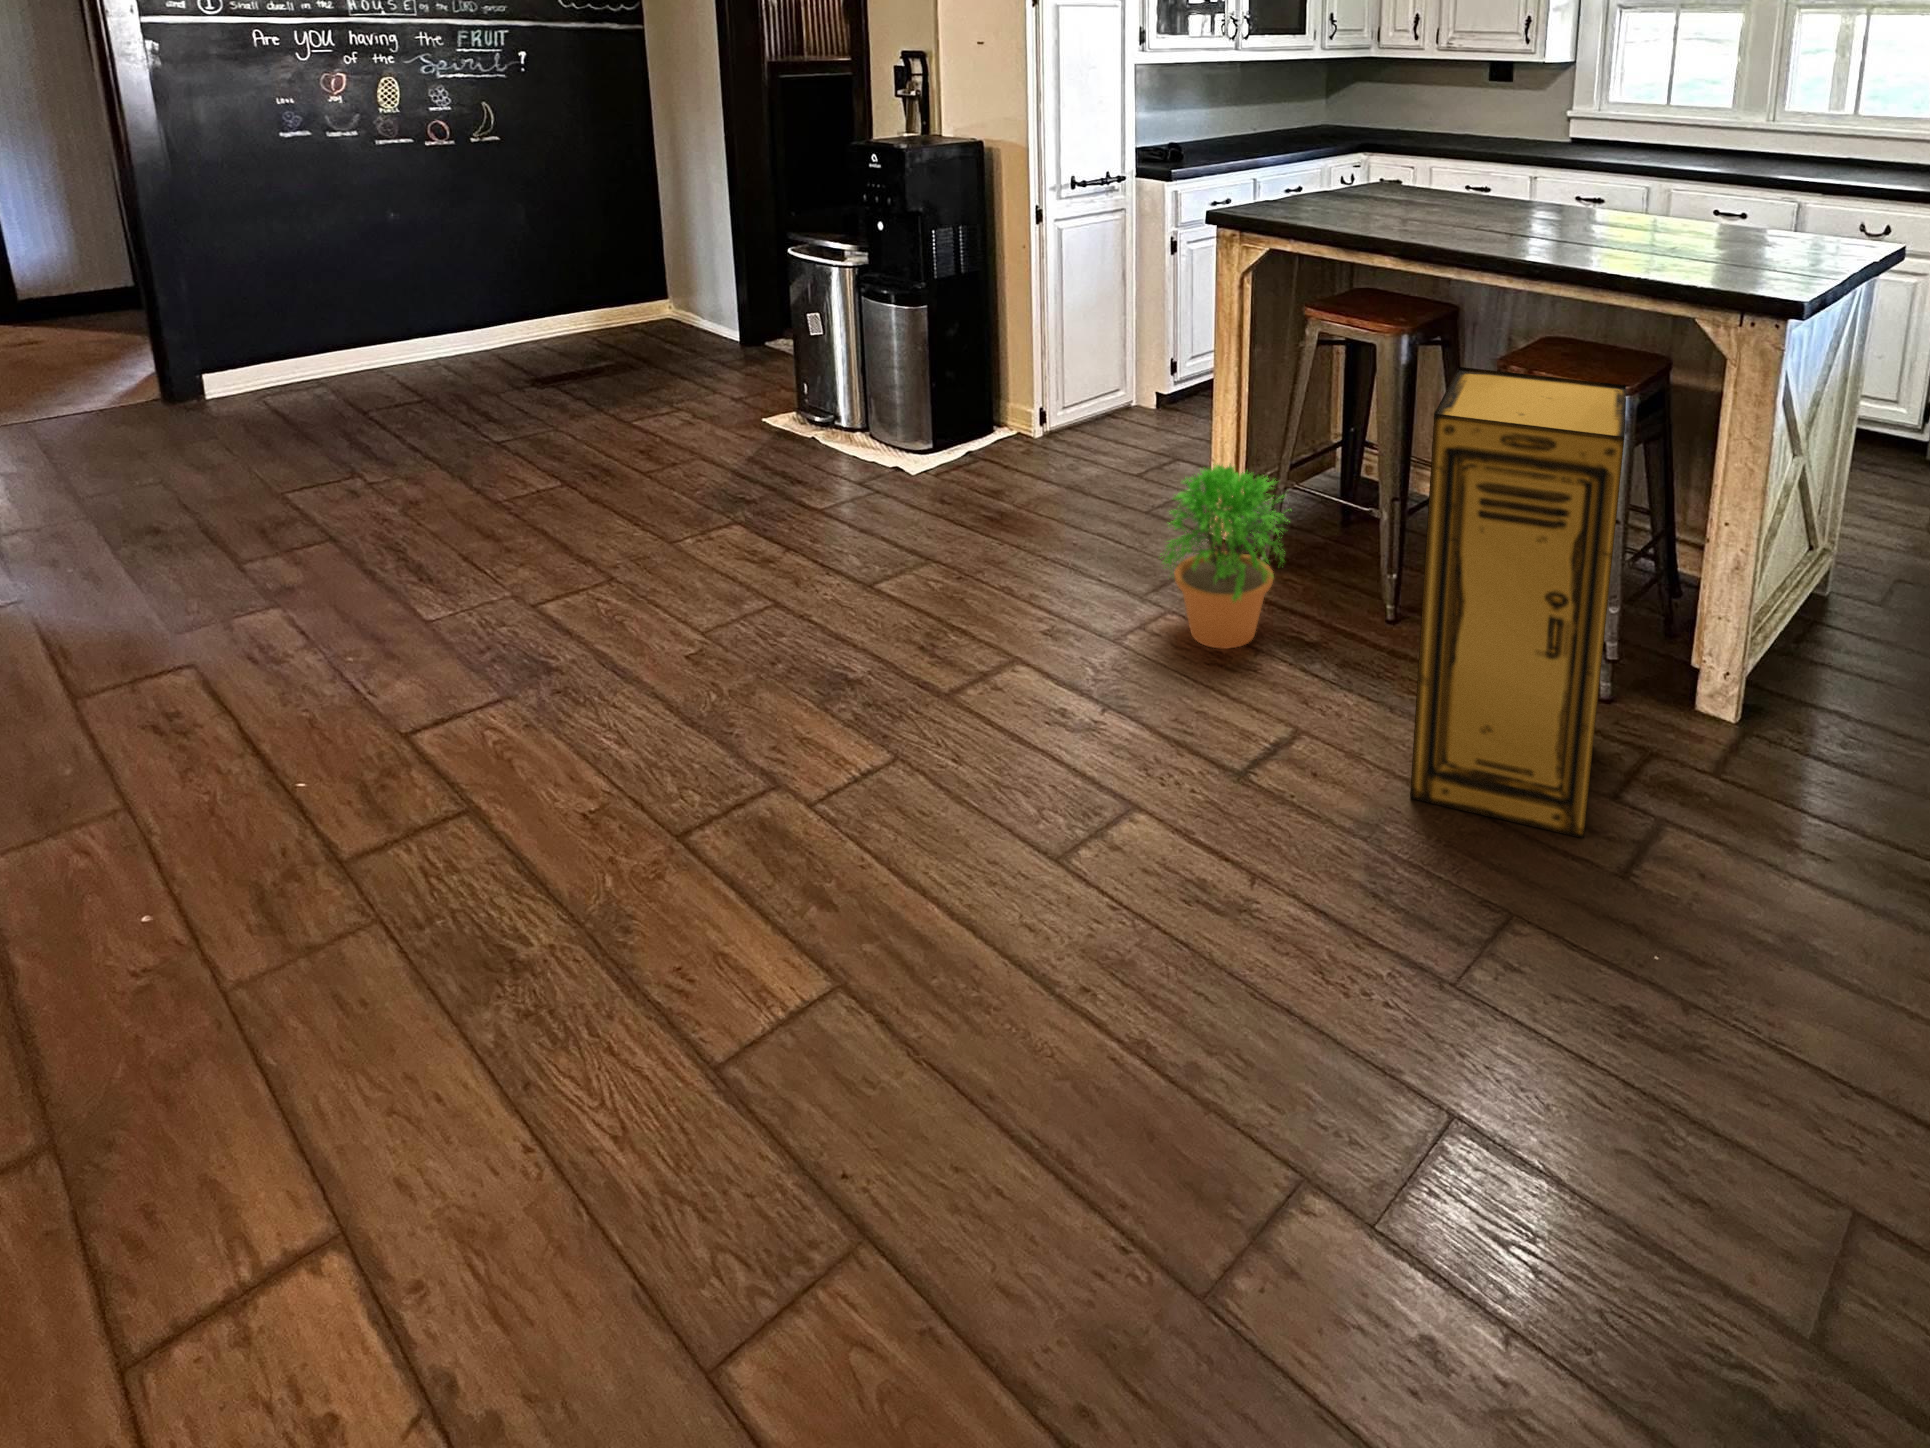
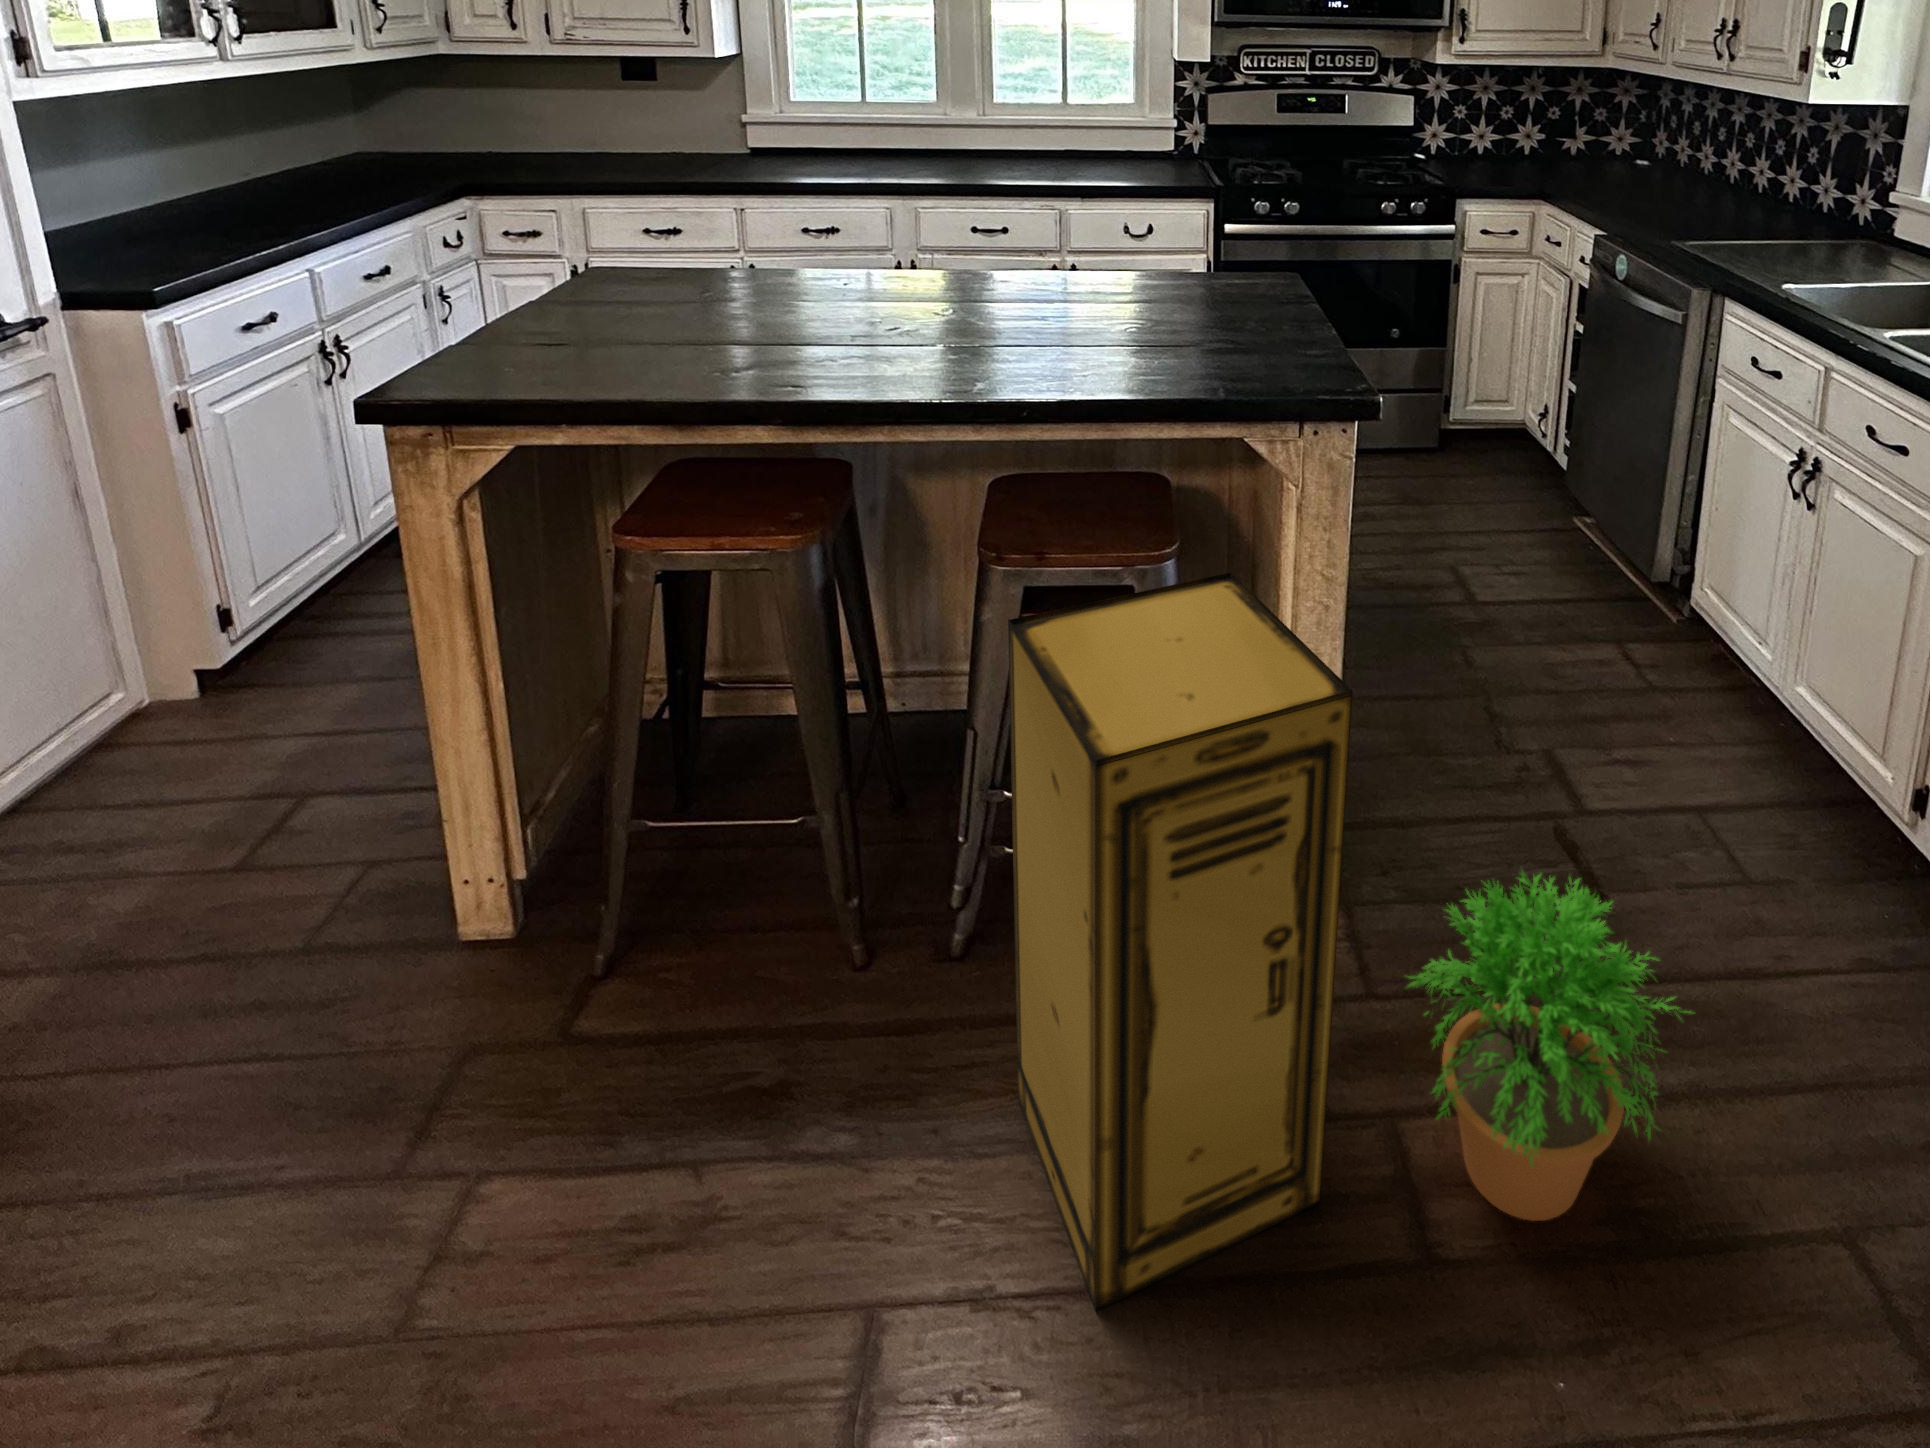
potted plant: present [1162,465,1288,649] -> present [1409,872,1681,1221]

